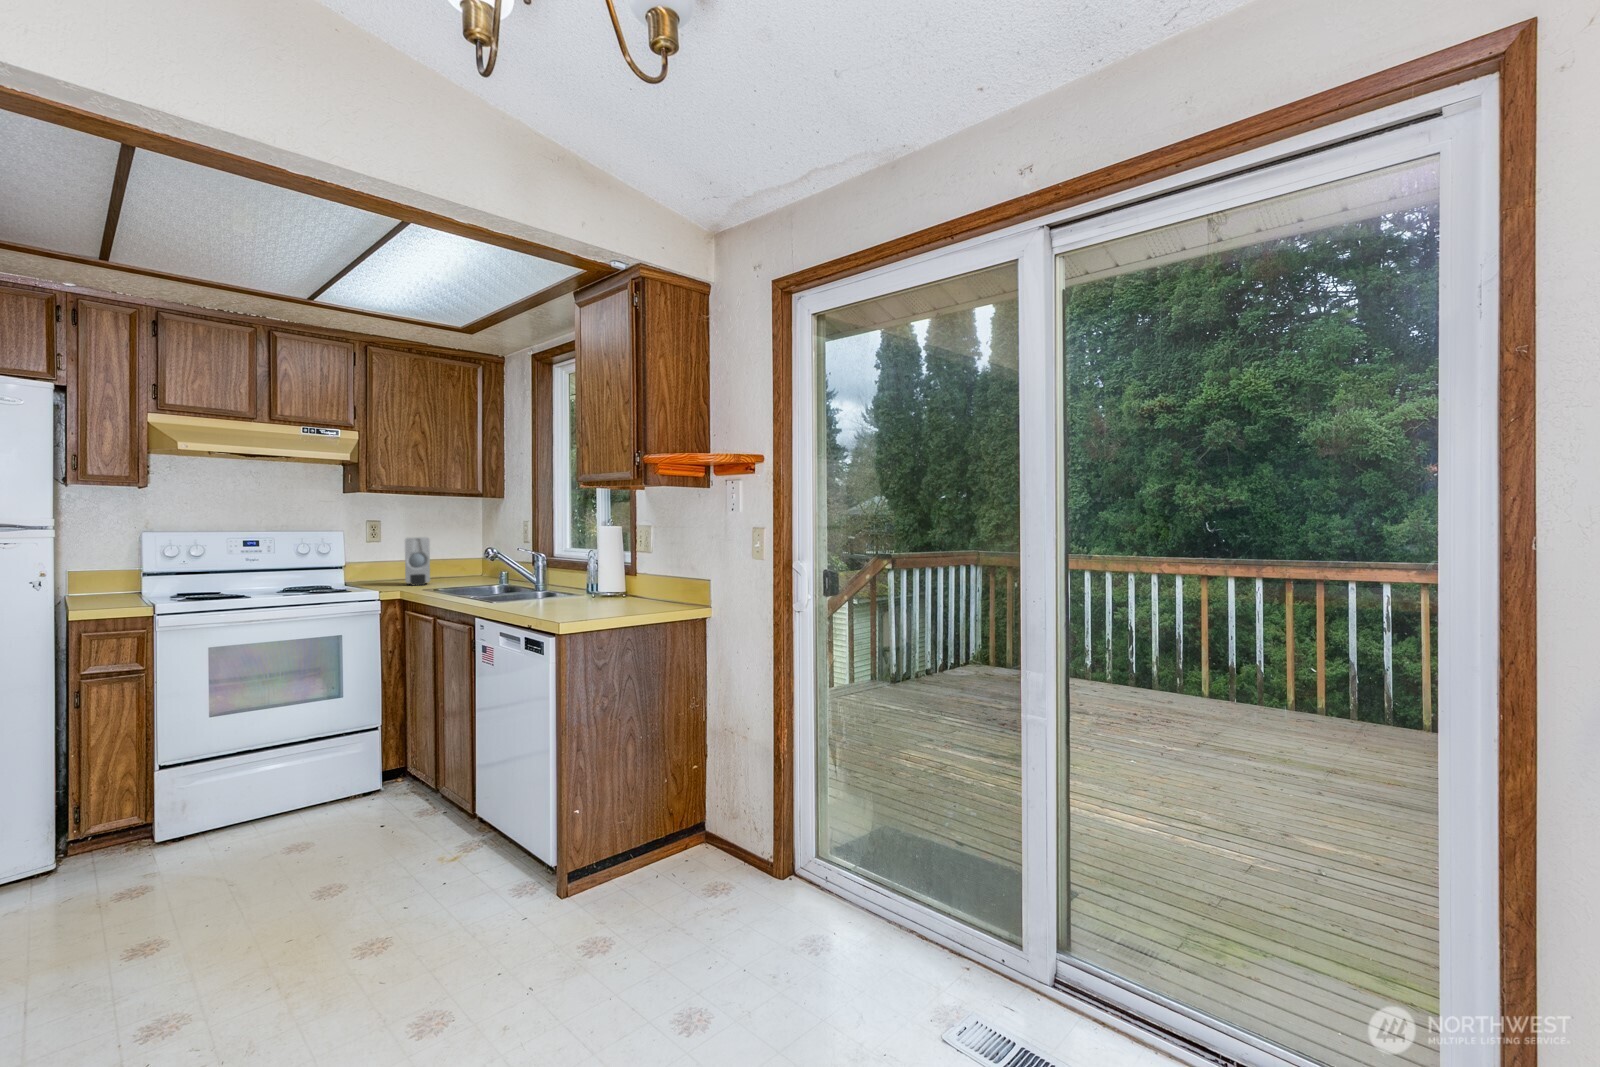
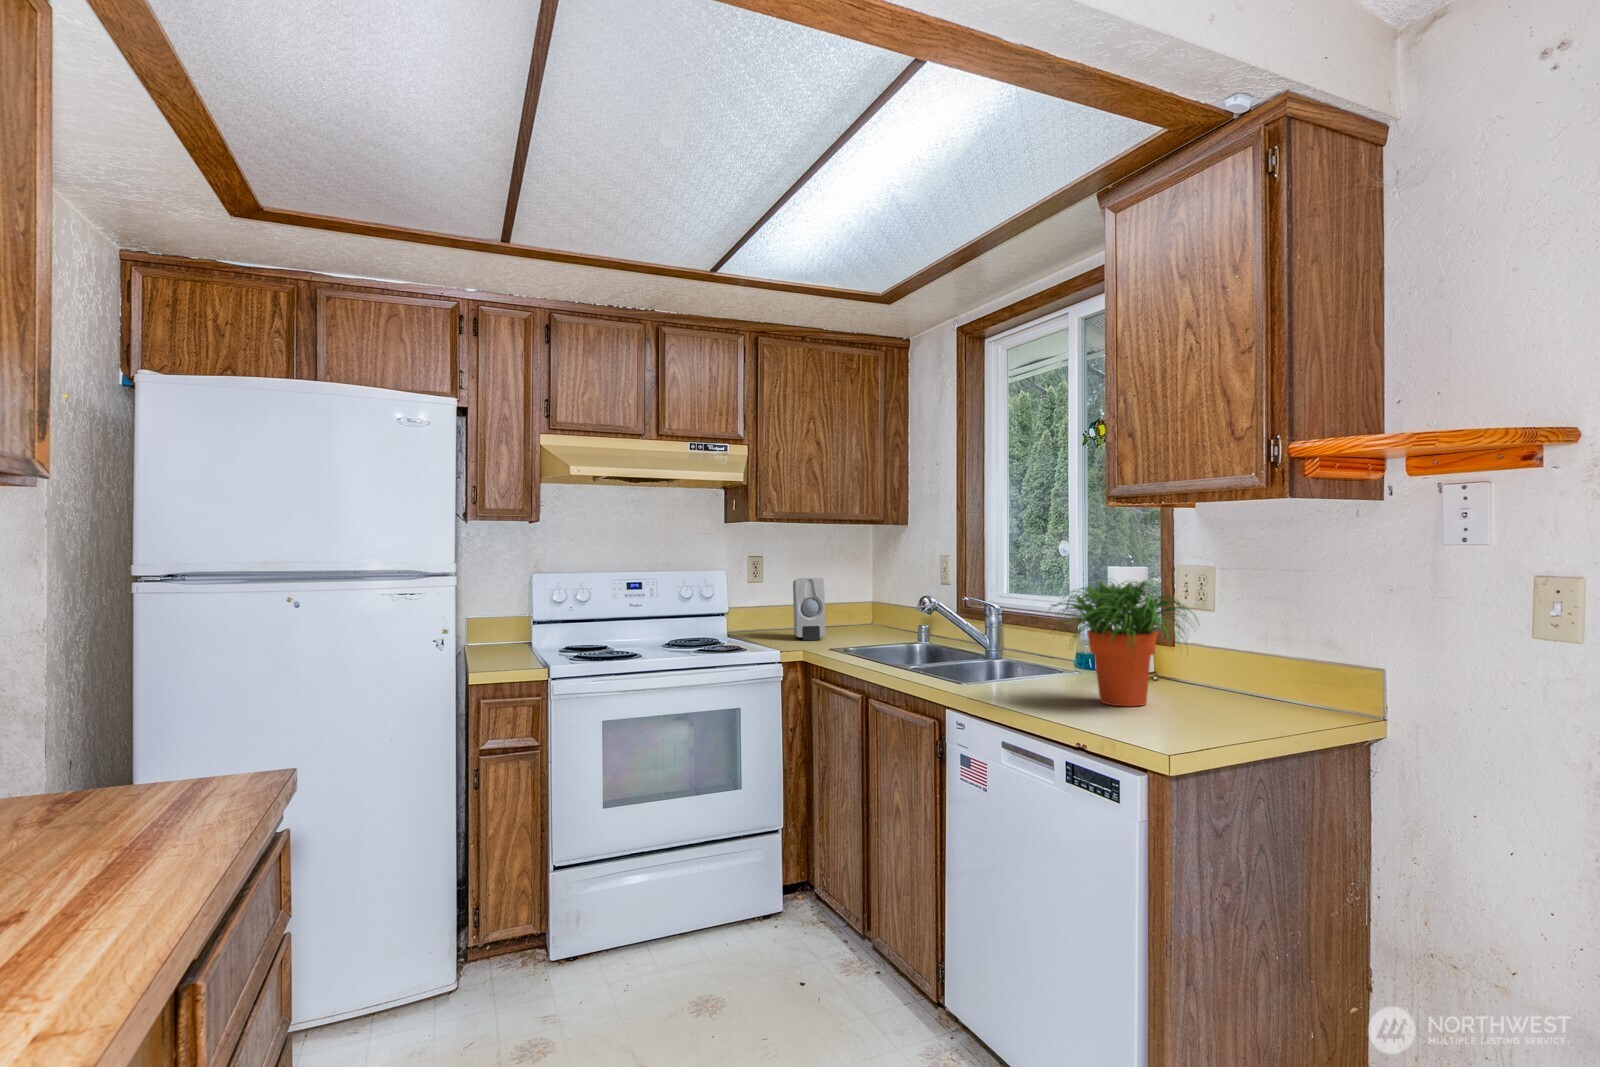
potted plant: none [547,529,640,608] -> present [1057,580,1200,706]

